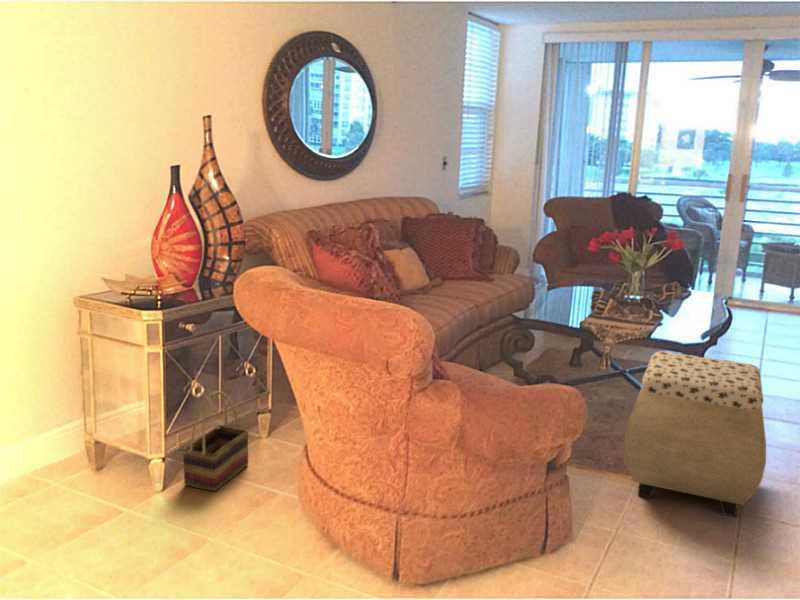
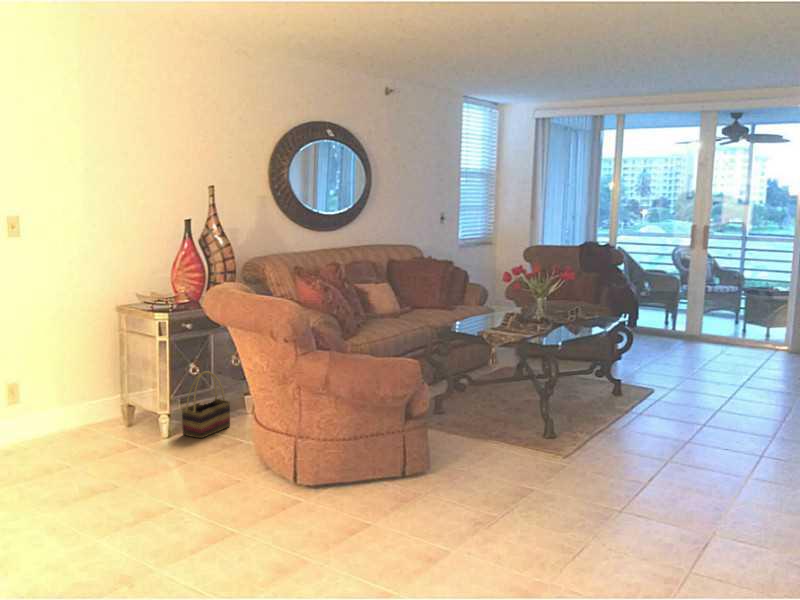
ottoman: present [624,351,766,516] -> none [481,350,599,465]

